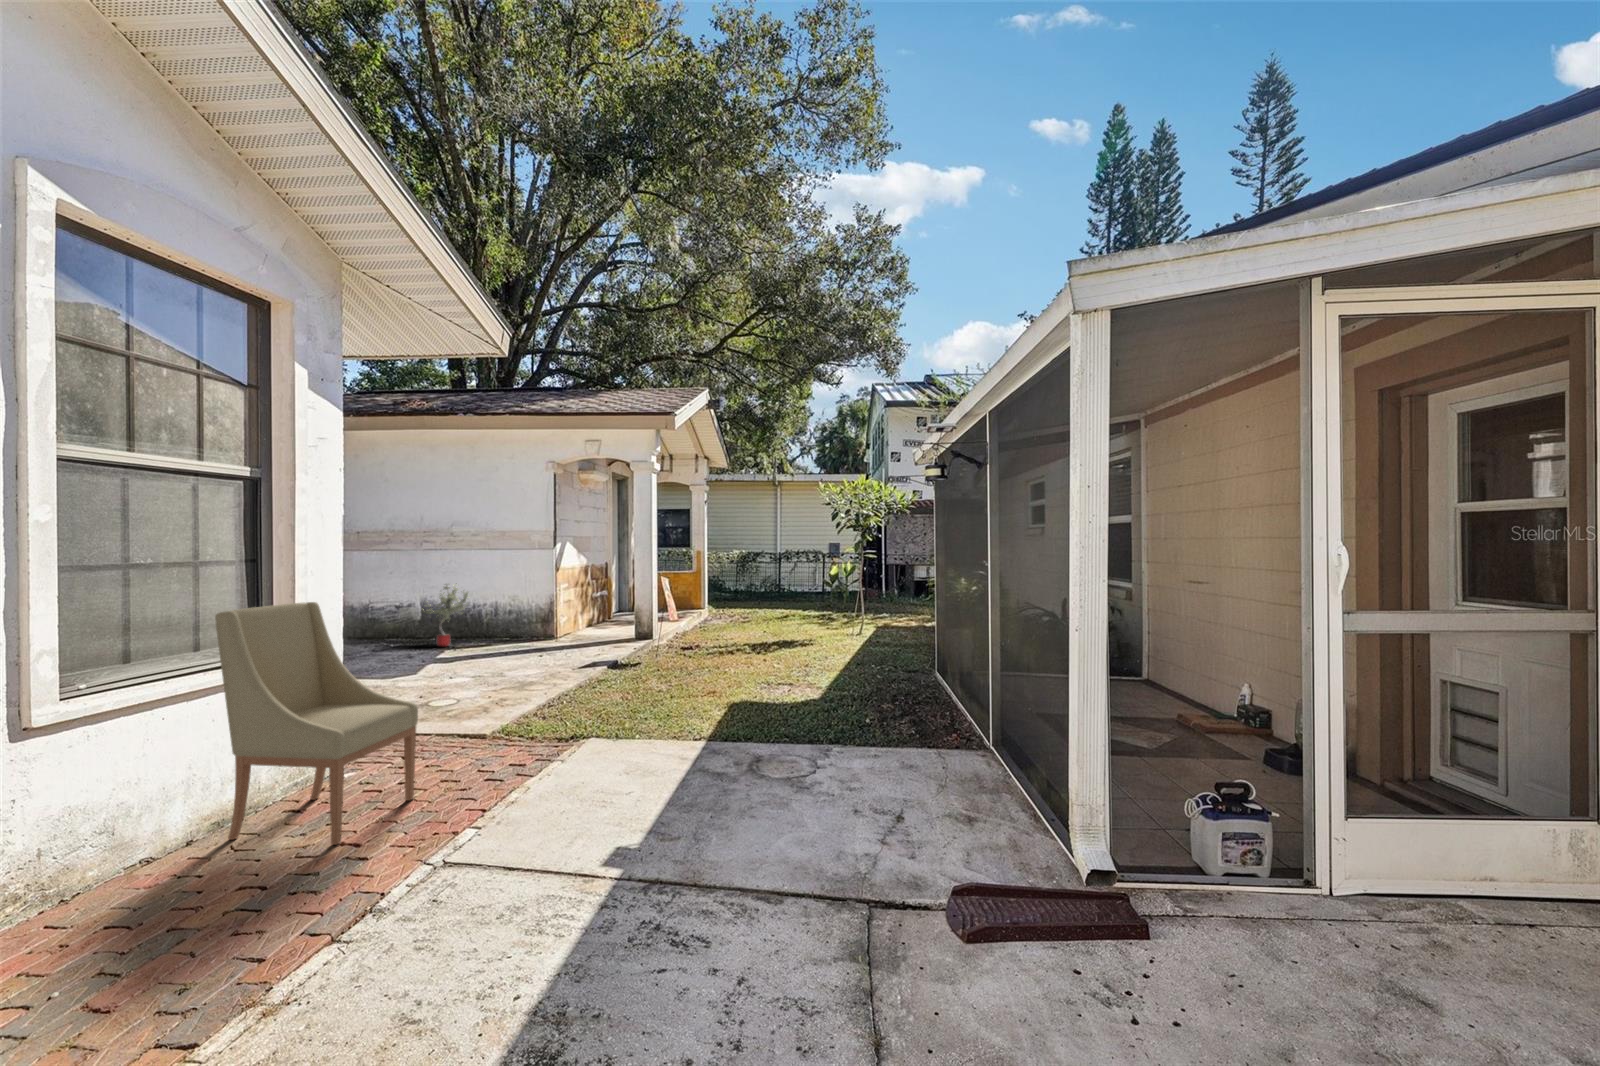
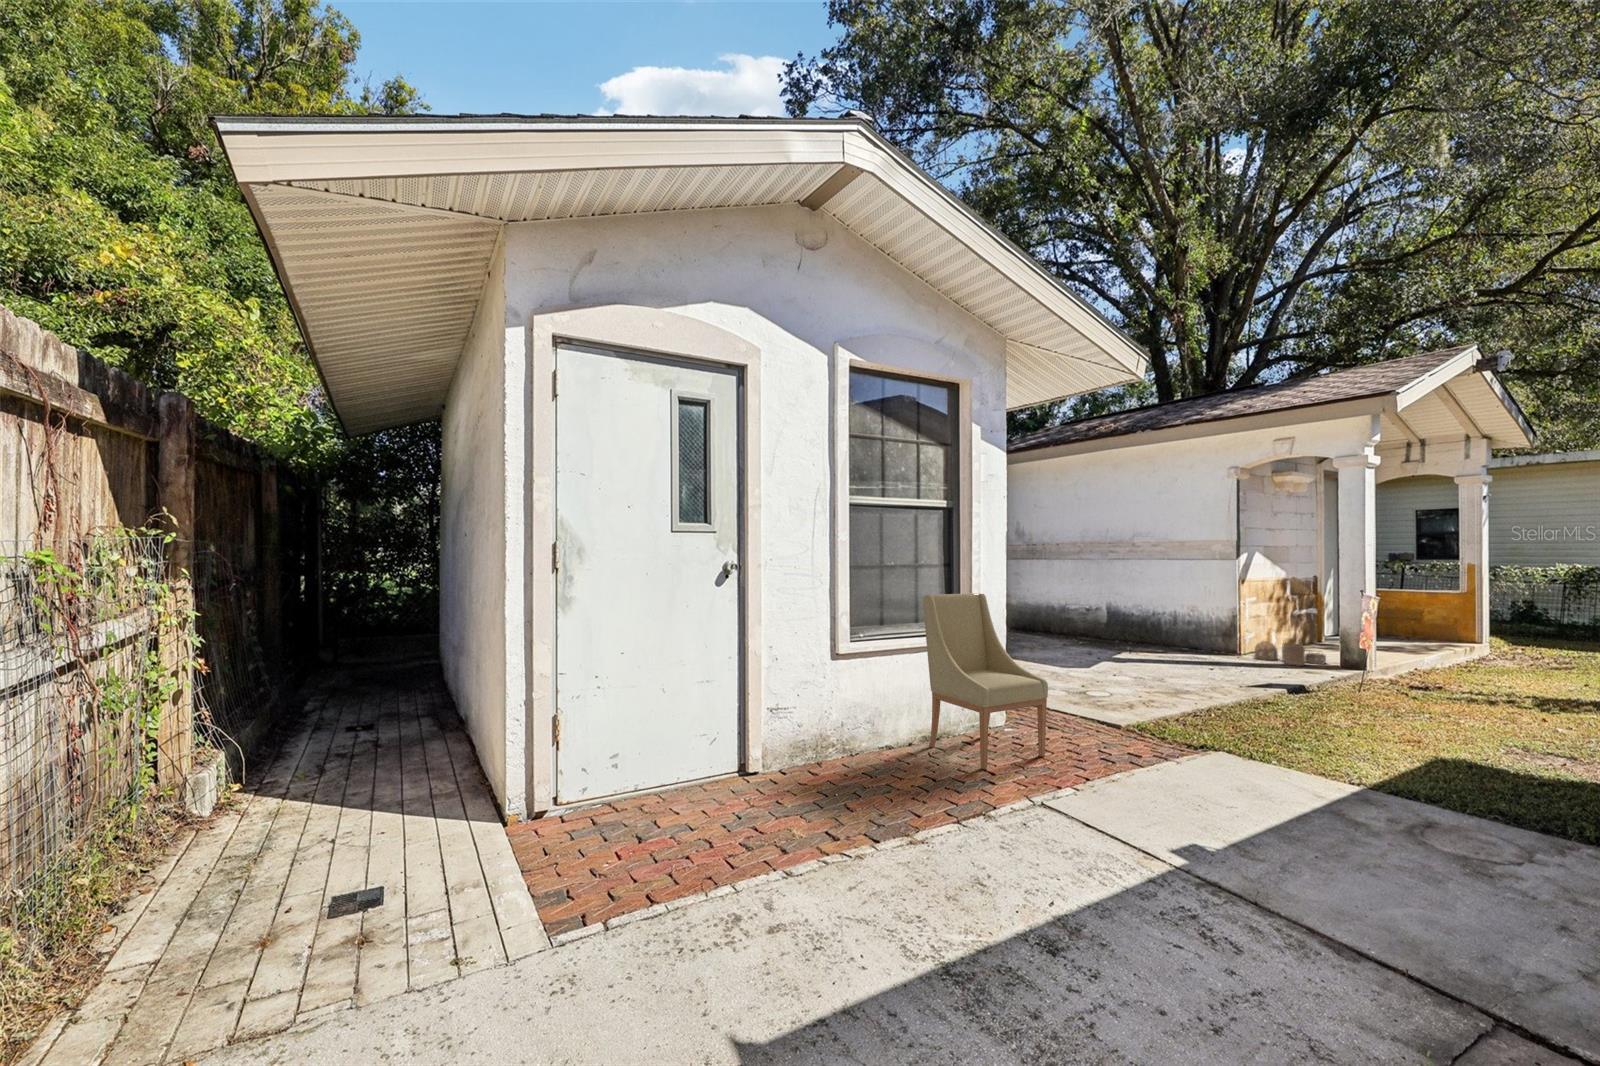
potted tree: present [421,584,468,647] -> none [1104,589,1149,647]
woven basket: none [566,621,621,642] -> present [1254,641,1326,666]

